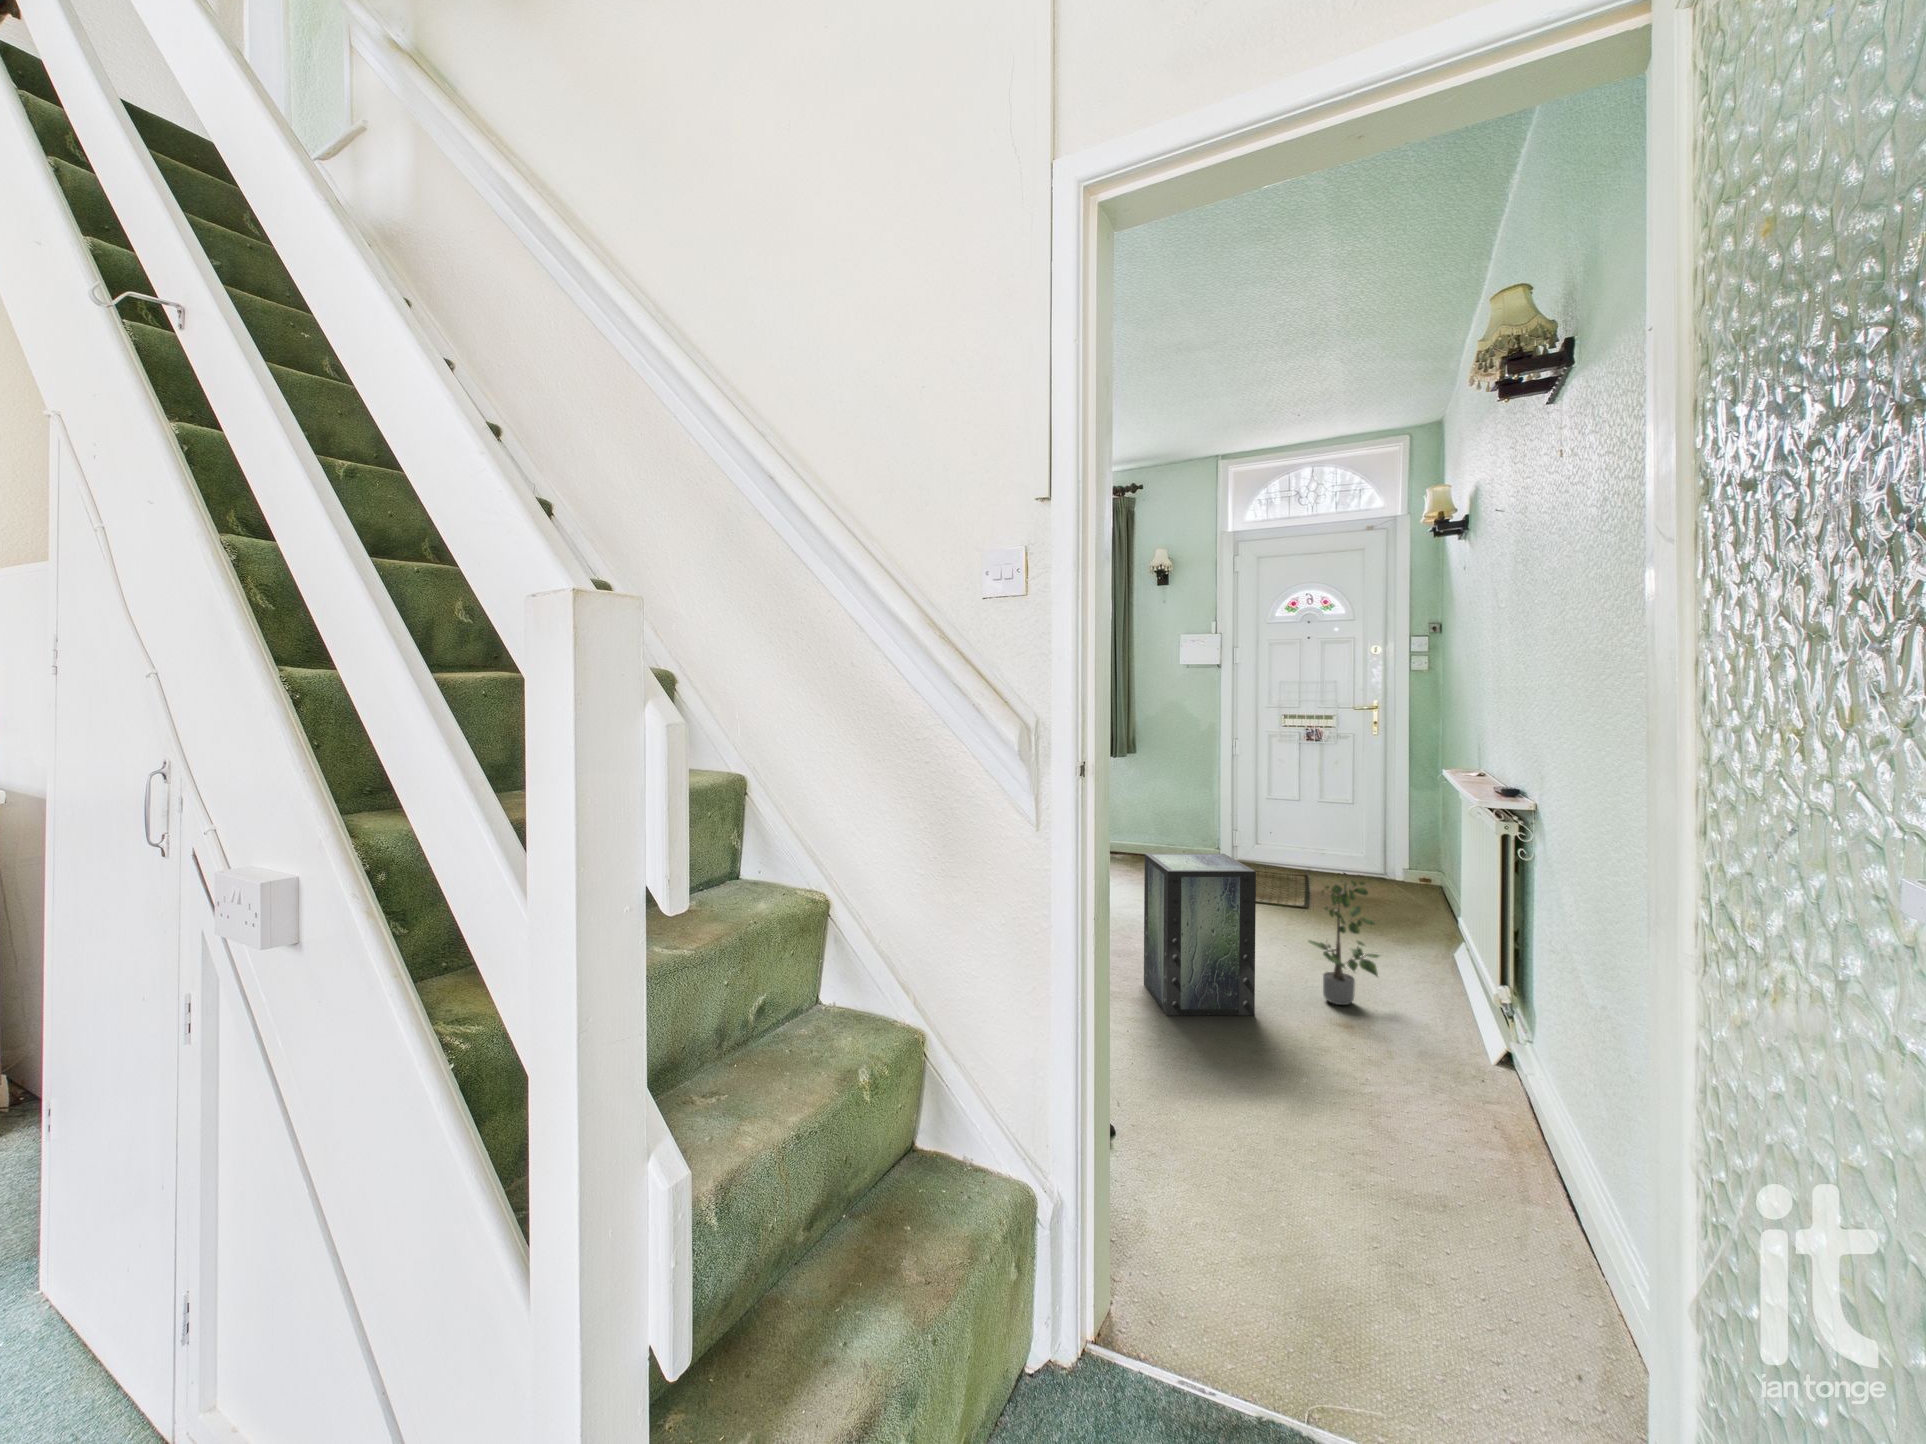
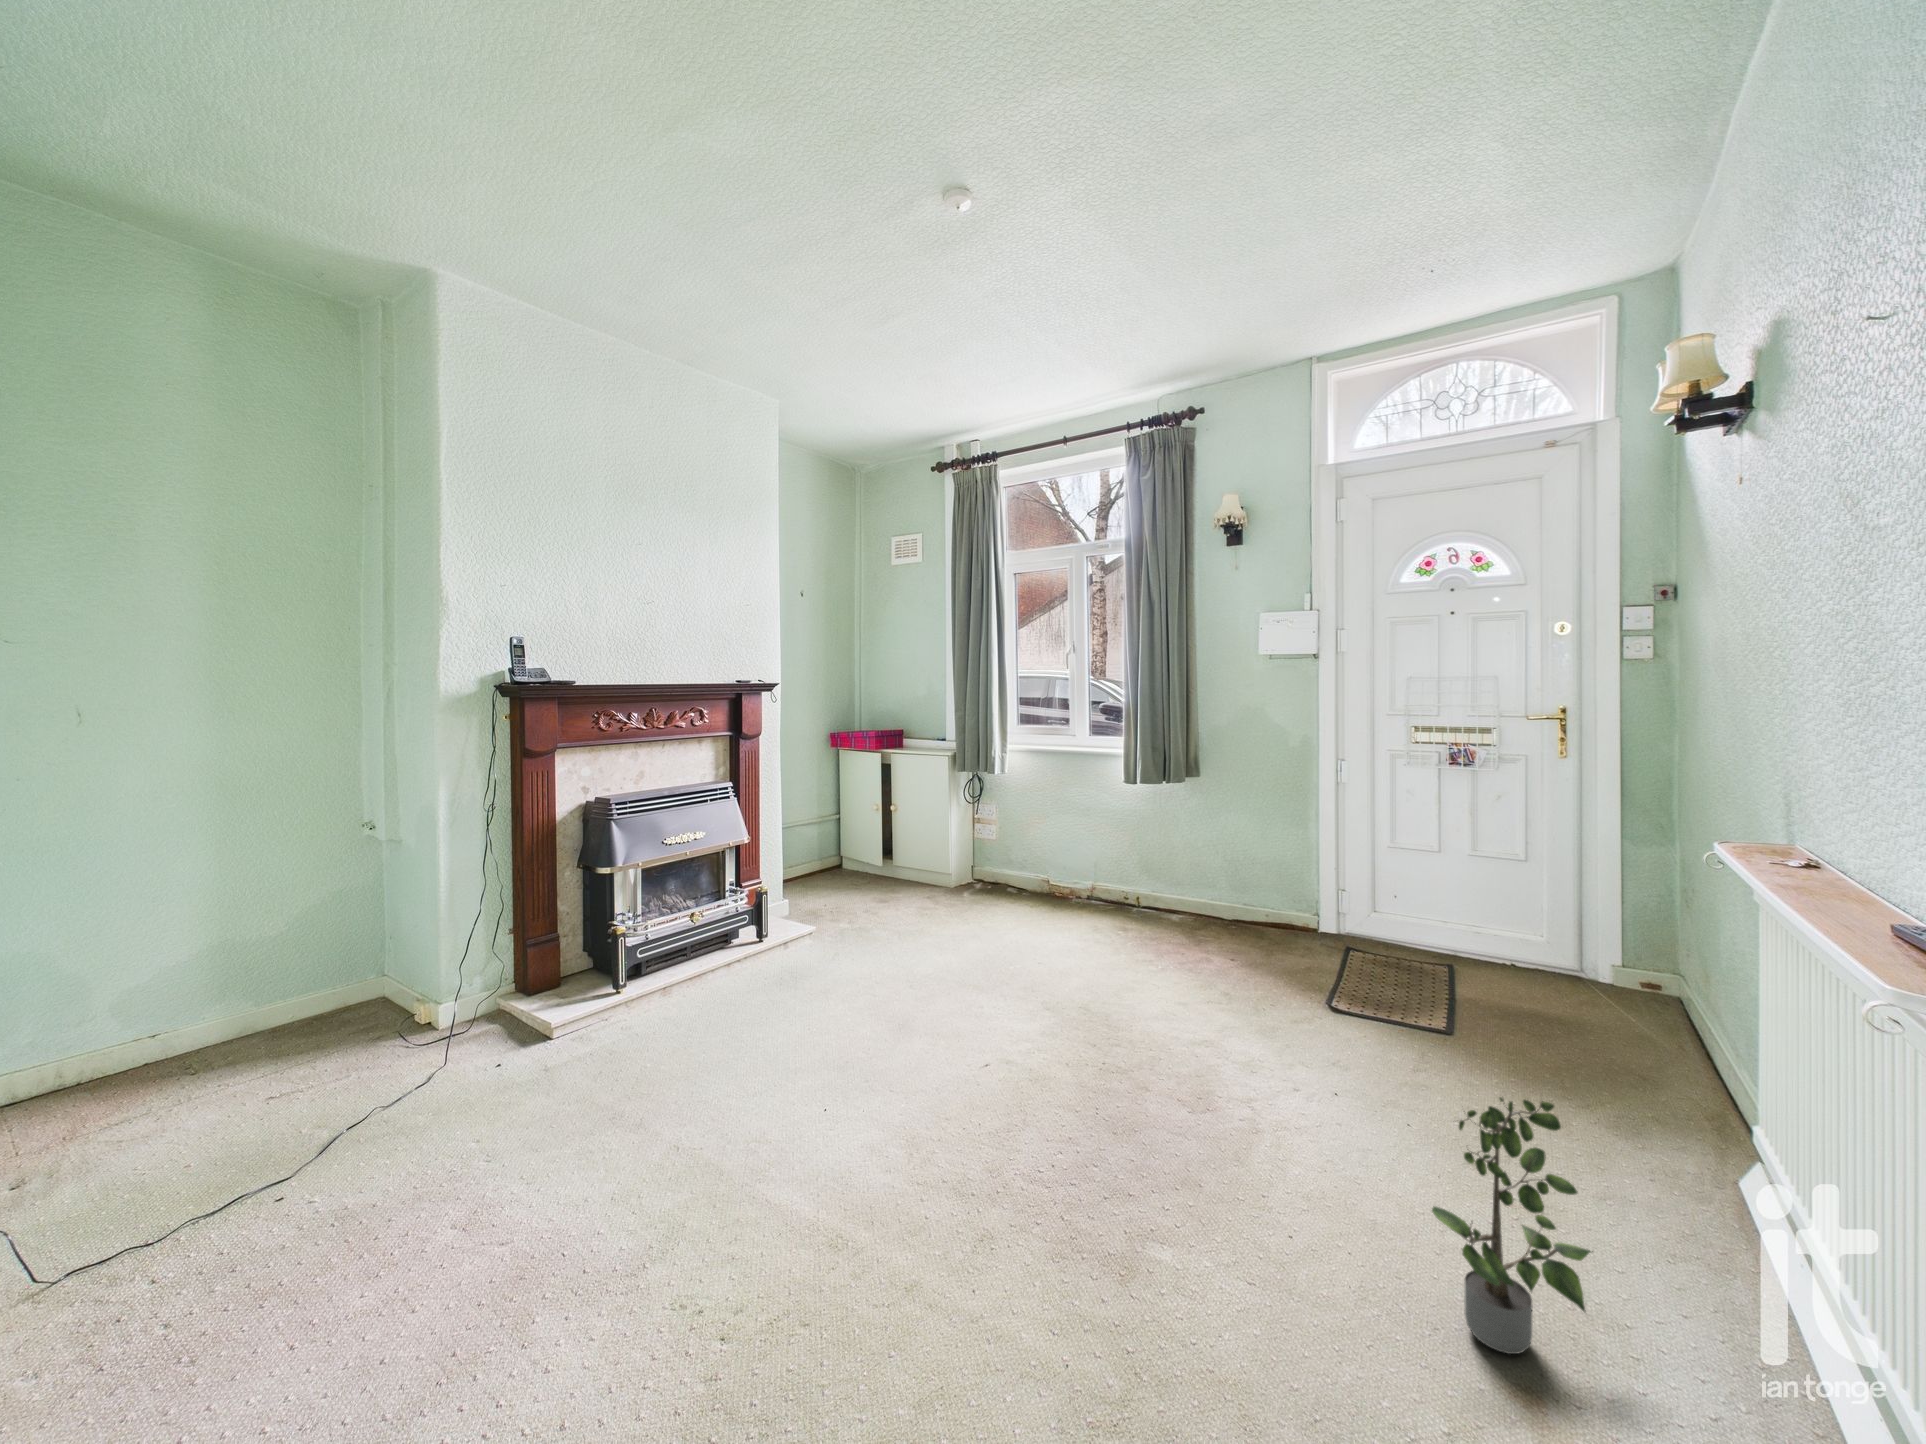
storage box: present [1144,854,1256,1016] -> none [1118,1013,1315,1375]

